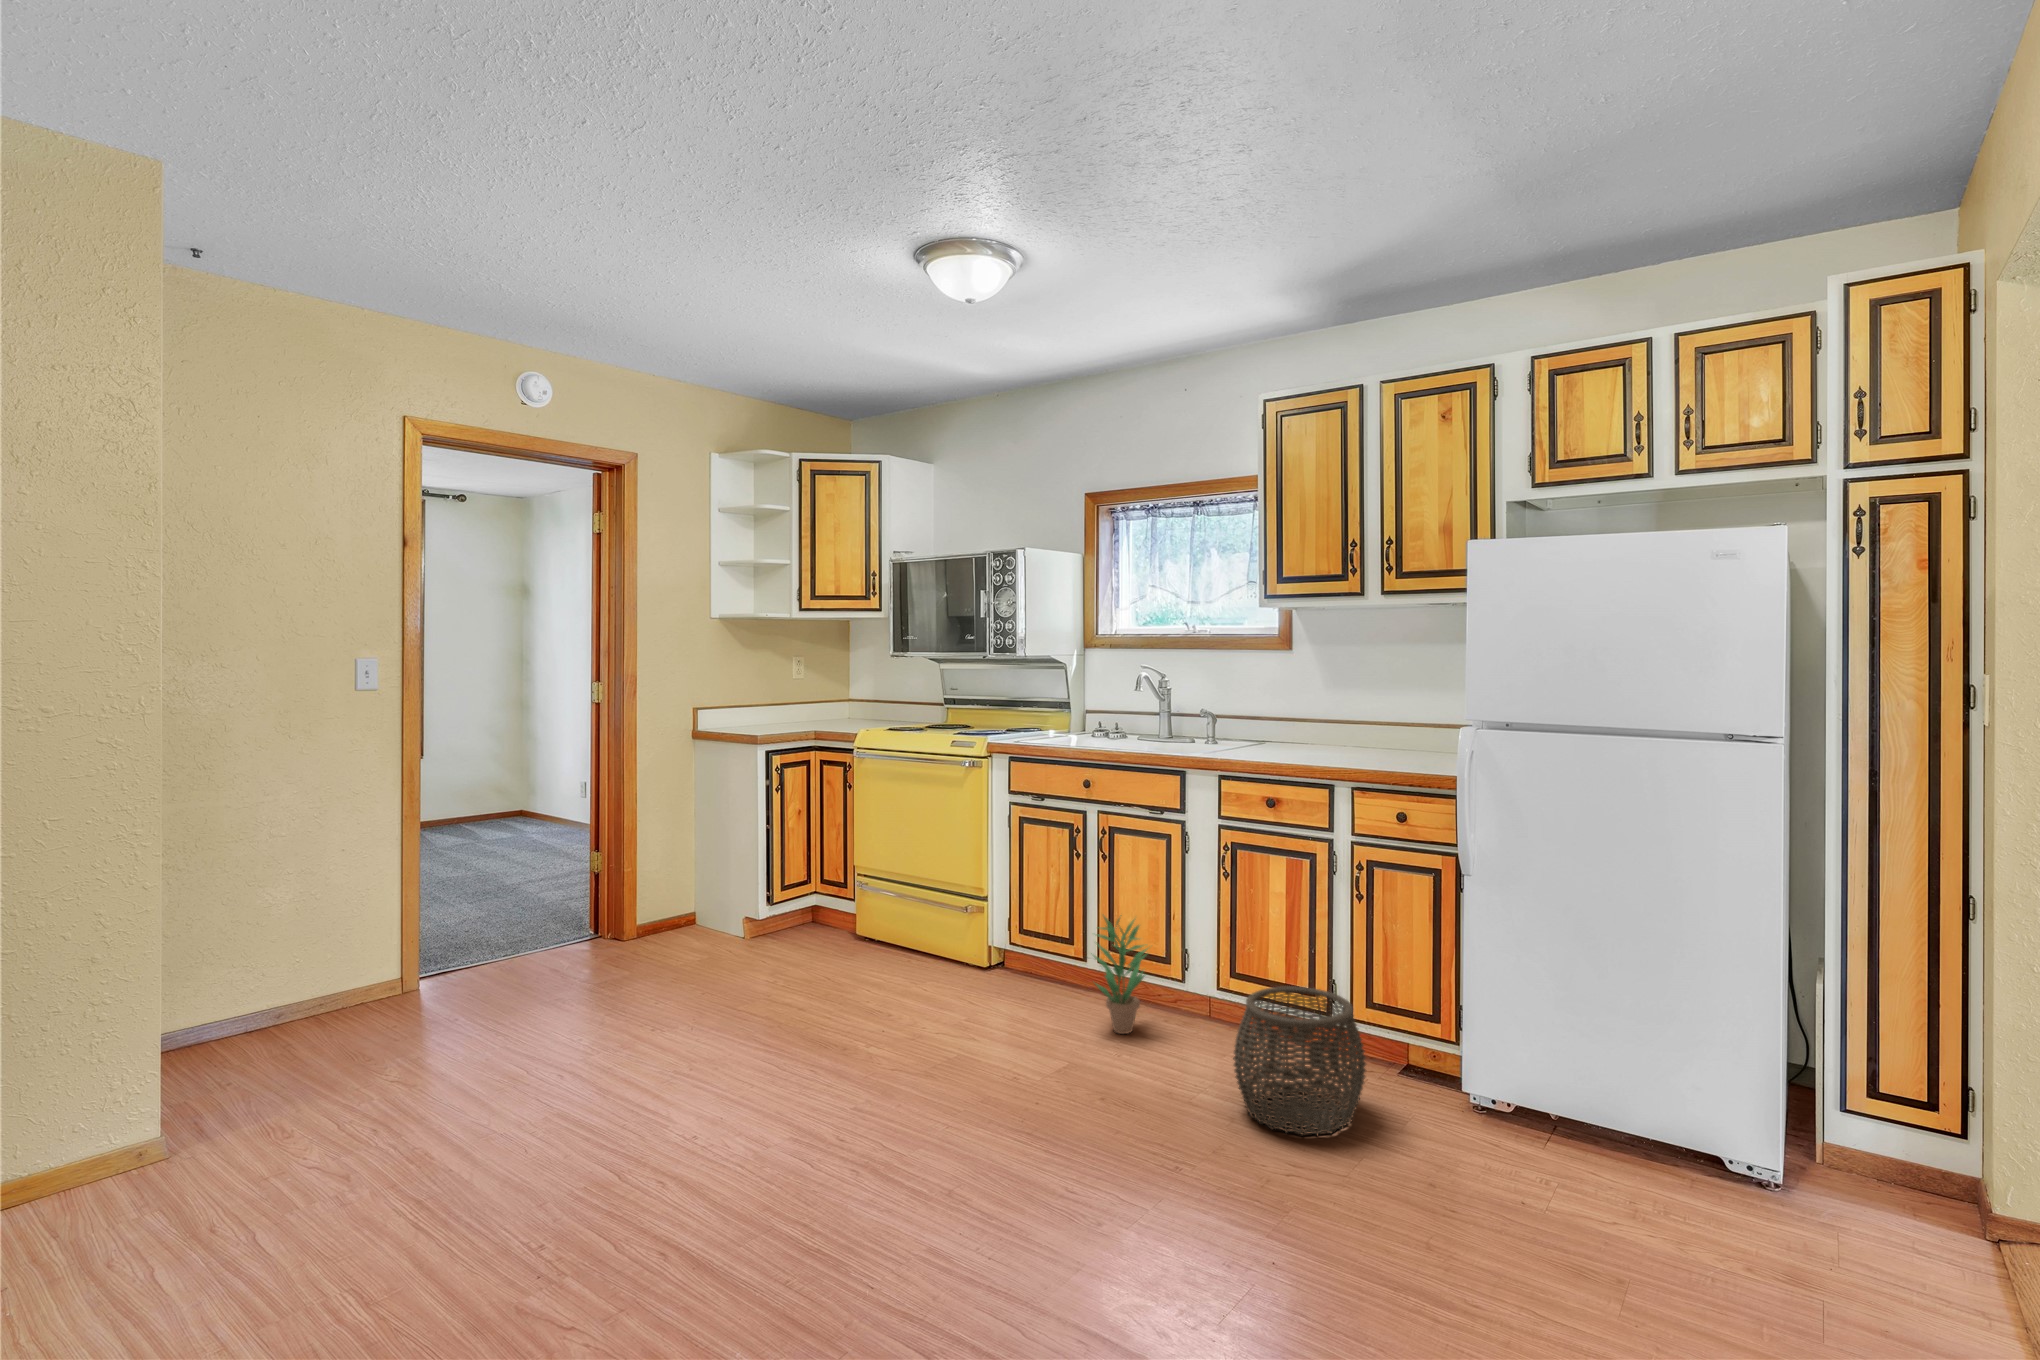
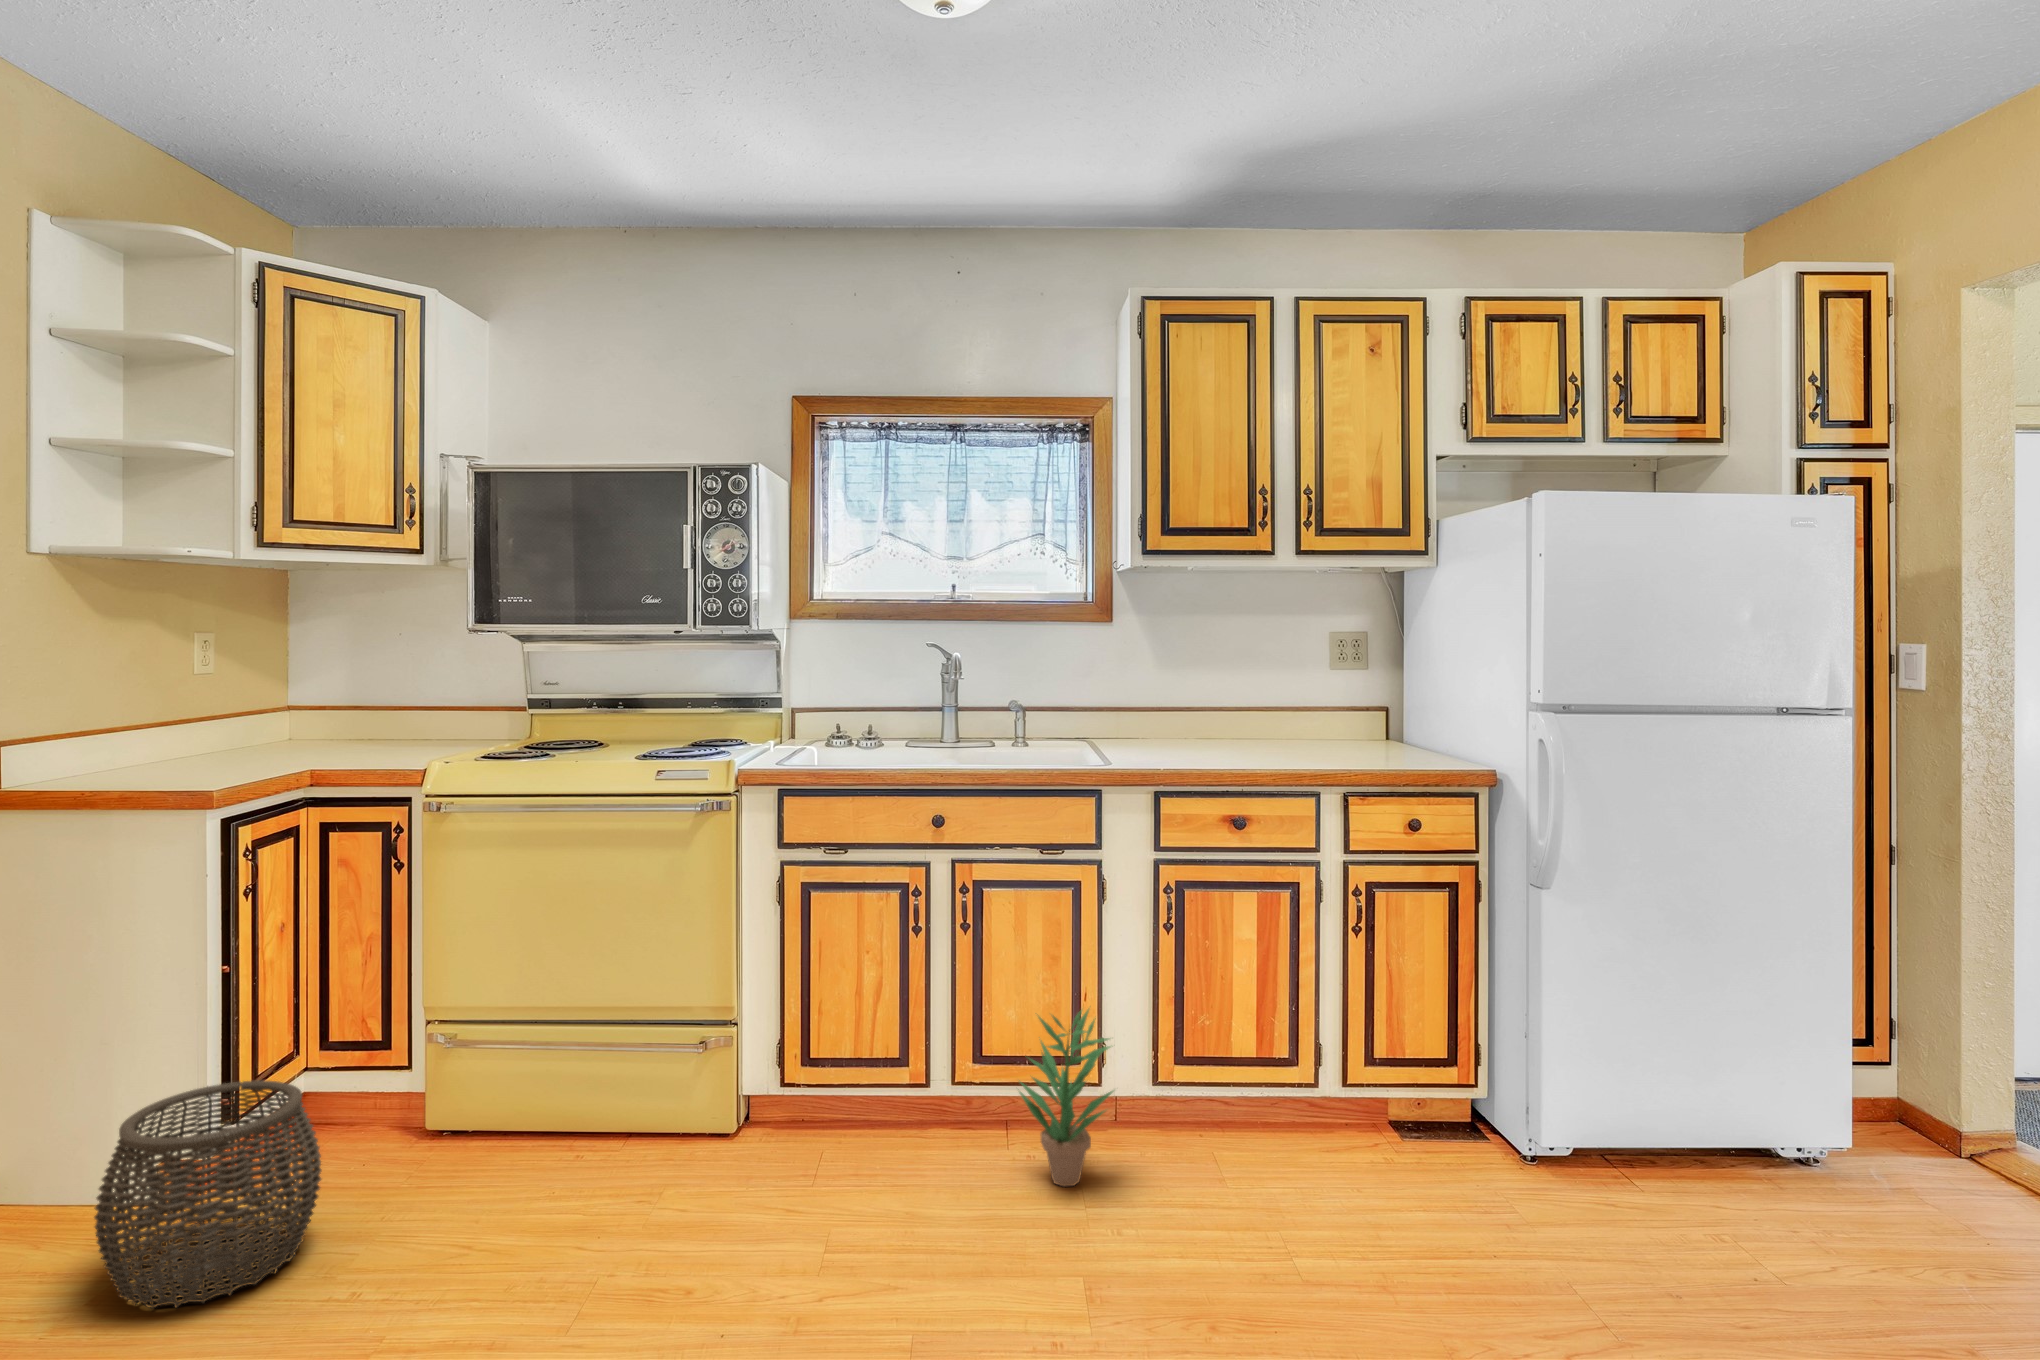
woven basket: present [1233,986,1366,1135] -> present [94,1080,321,1308]

